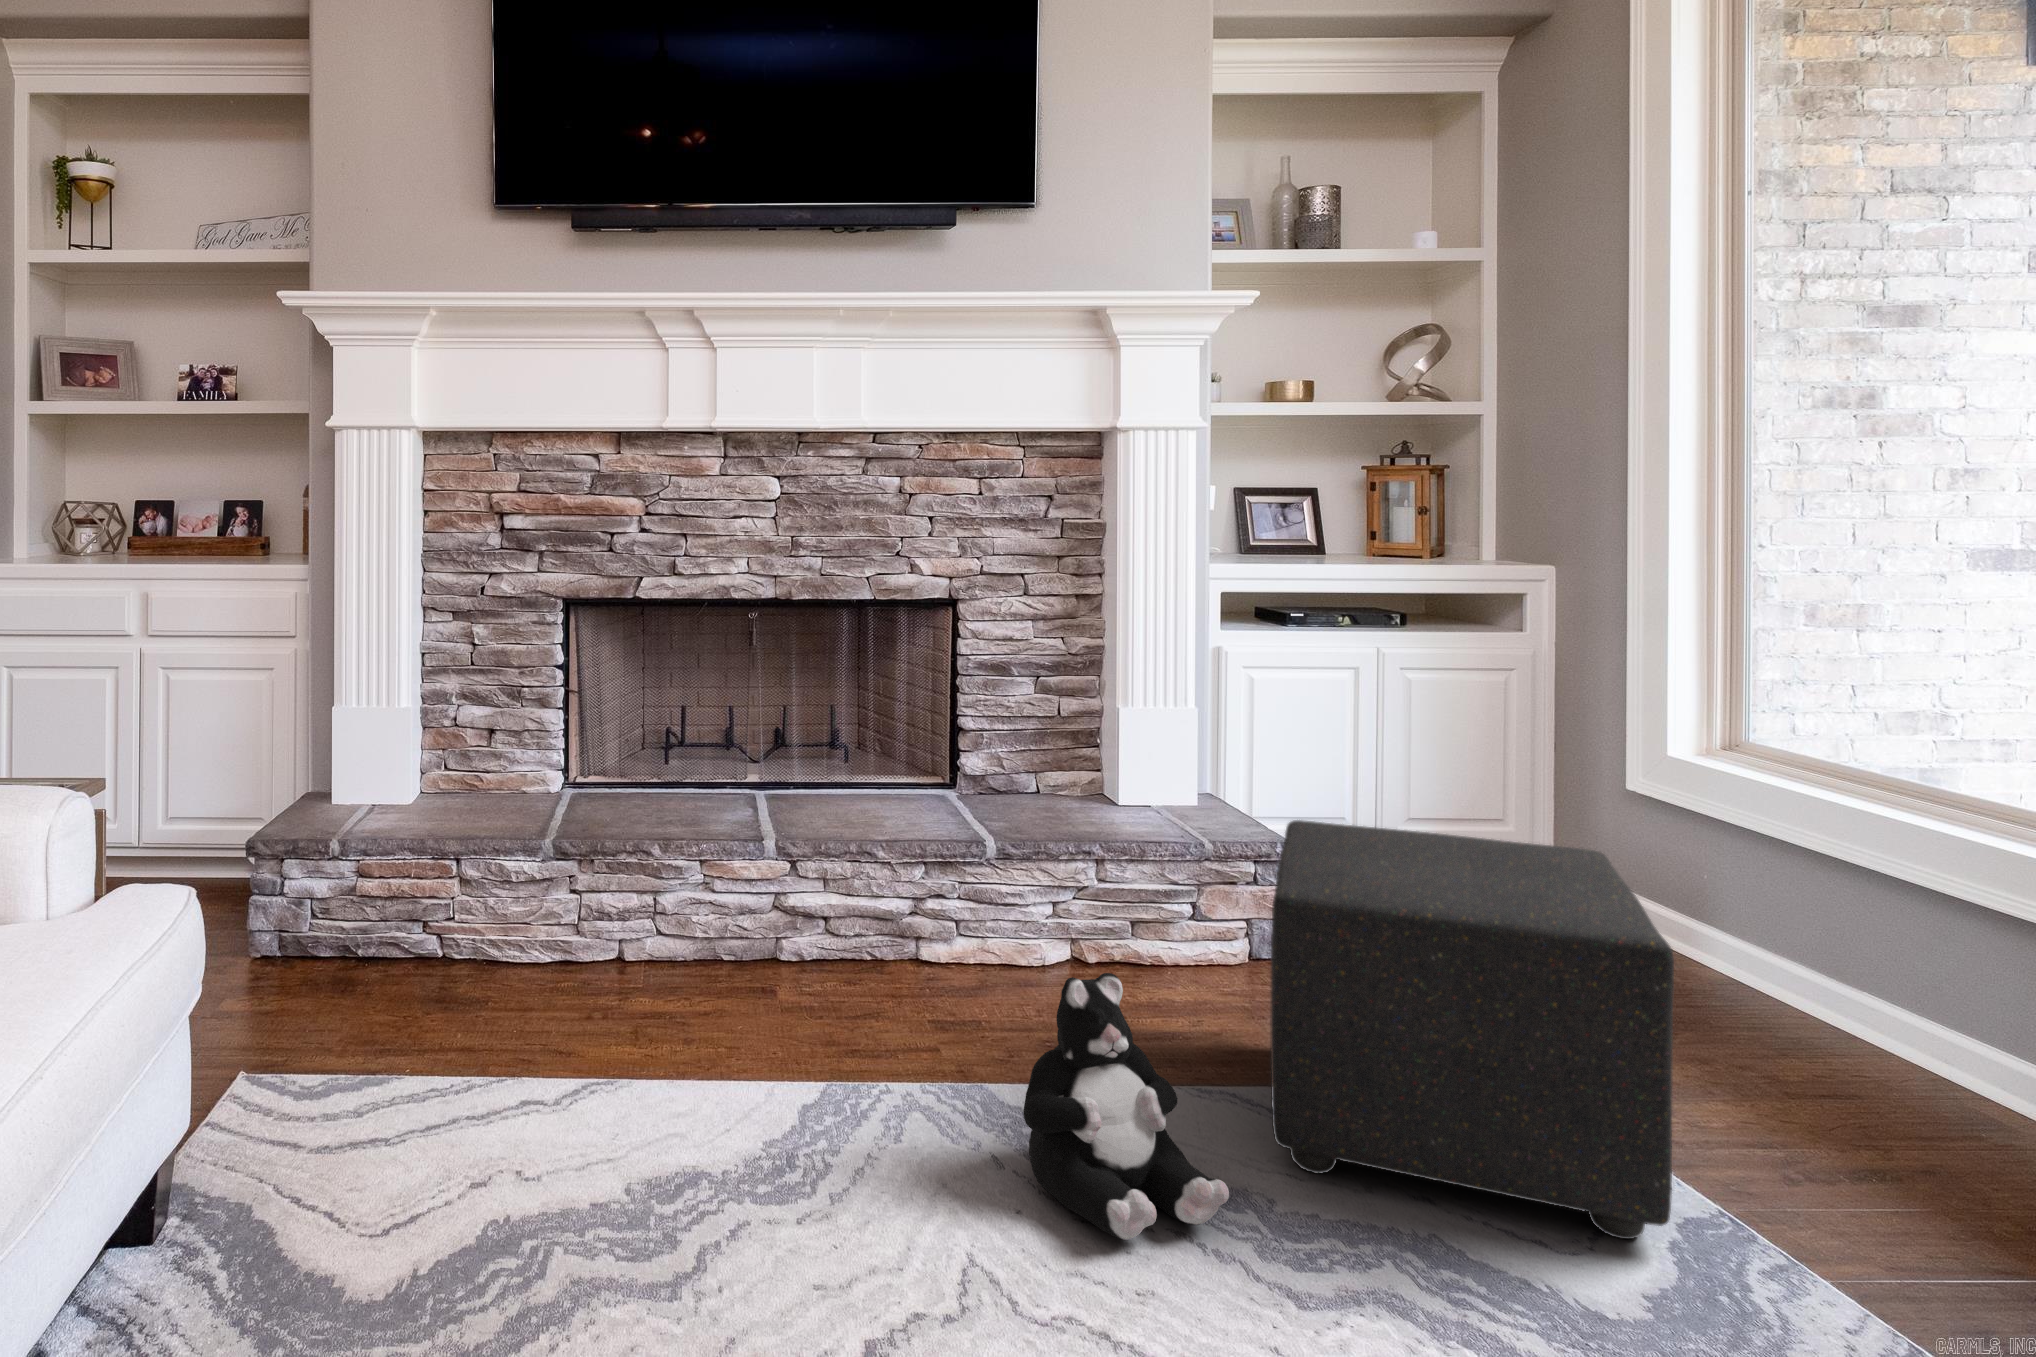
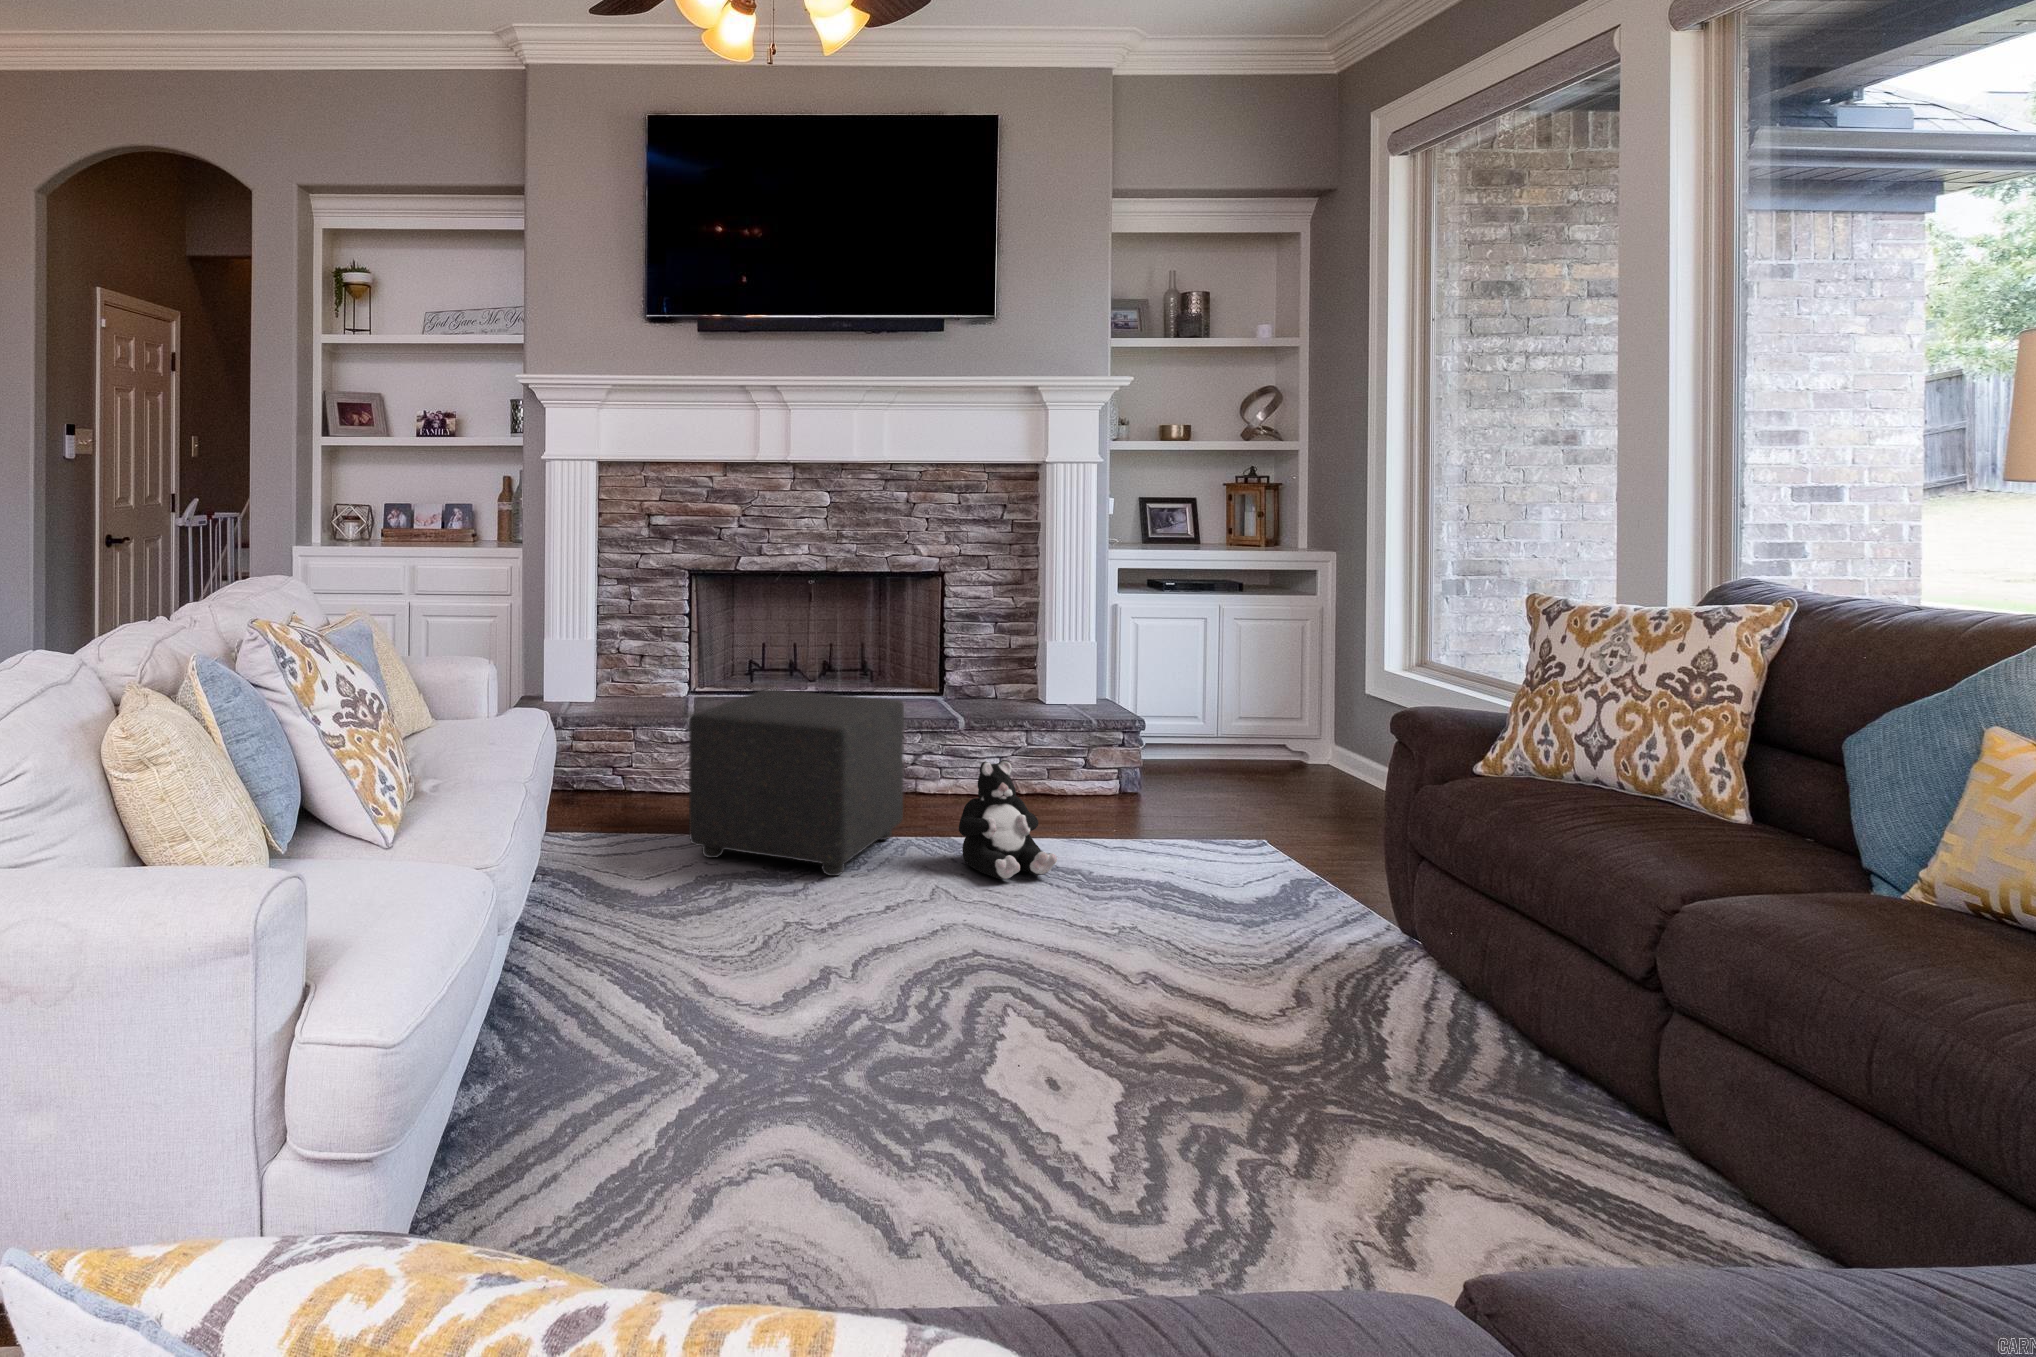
ottoman: present [1270,820,1674,1239] -> present [689,690,904,876]

